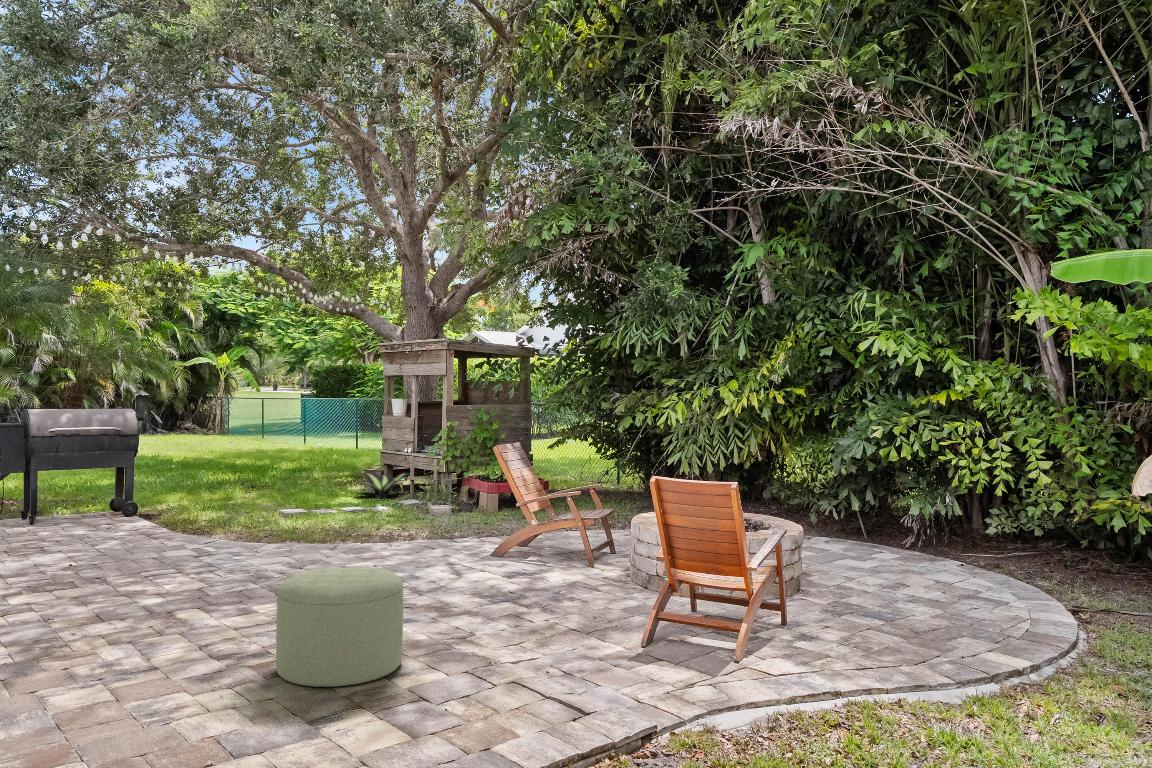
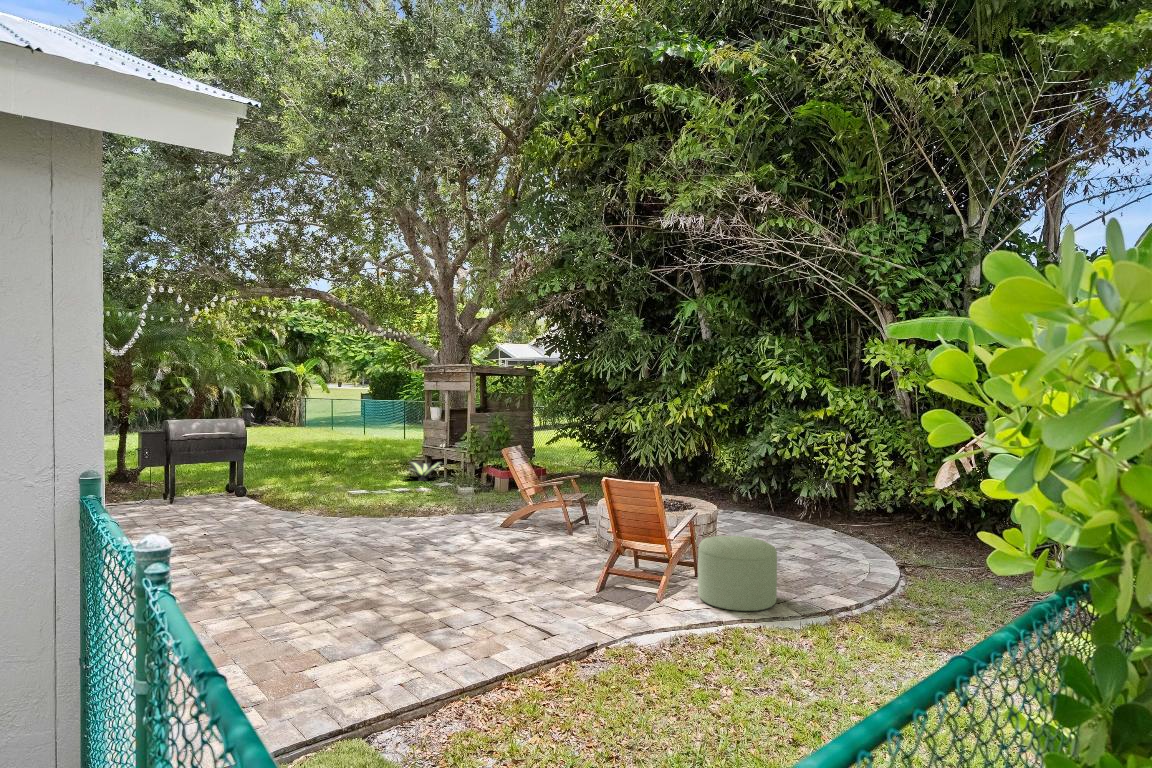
ottoman: present [276,567,403,687] -> present [698,536,777,611]

